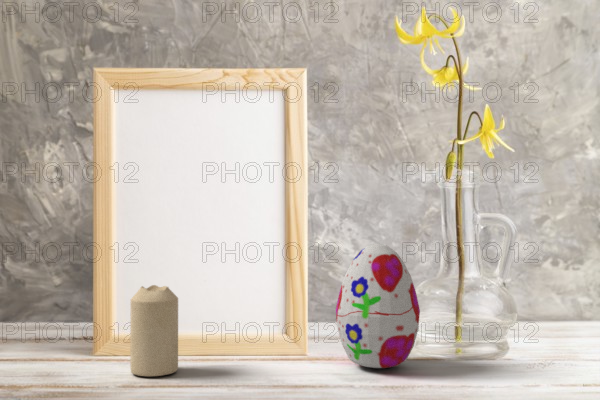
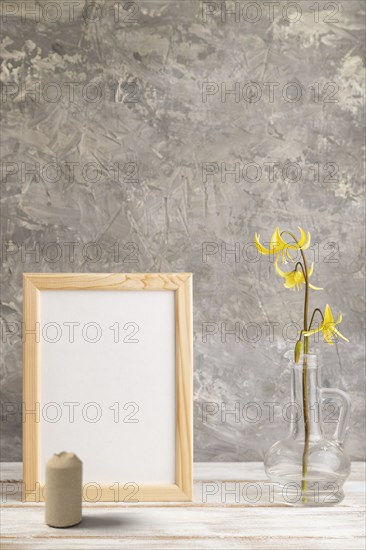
decorative egg: present [336,244,420,368] -> none [206,418,272,519]

